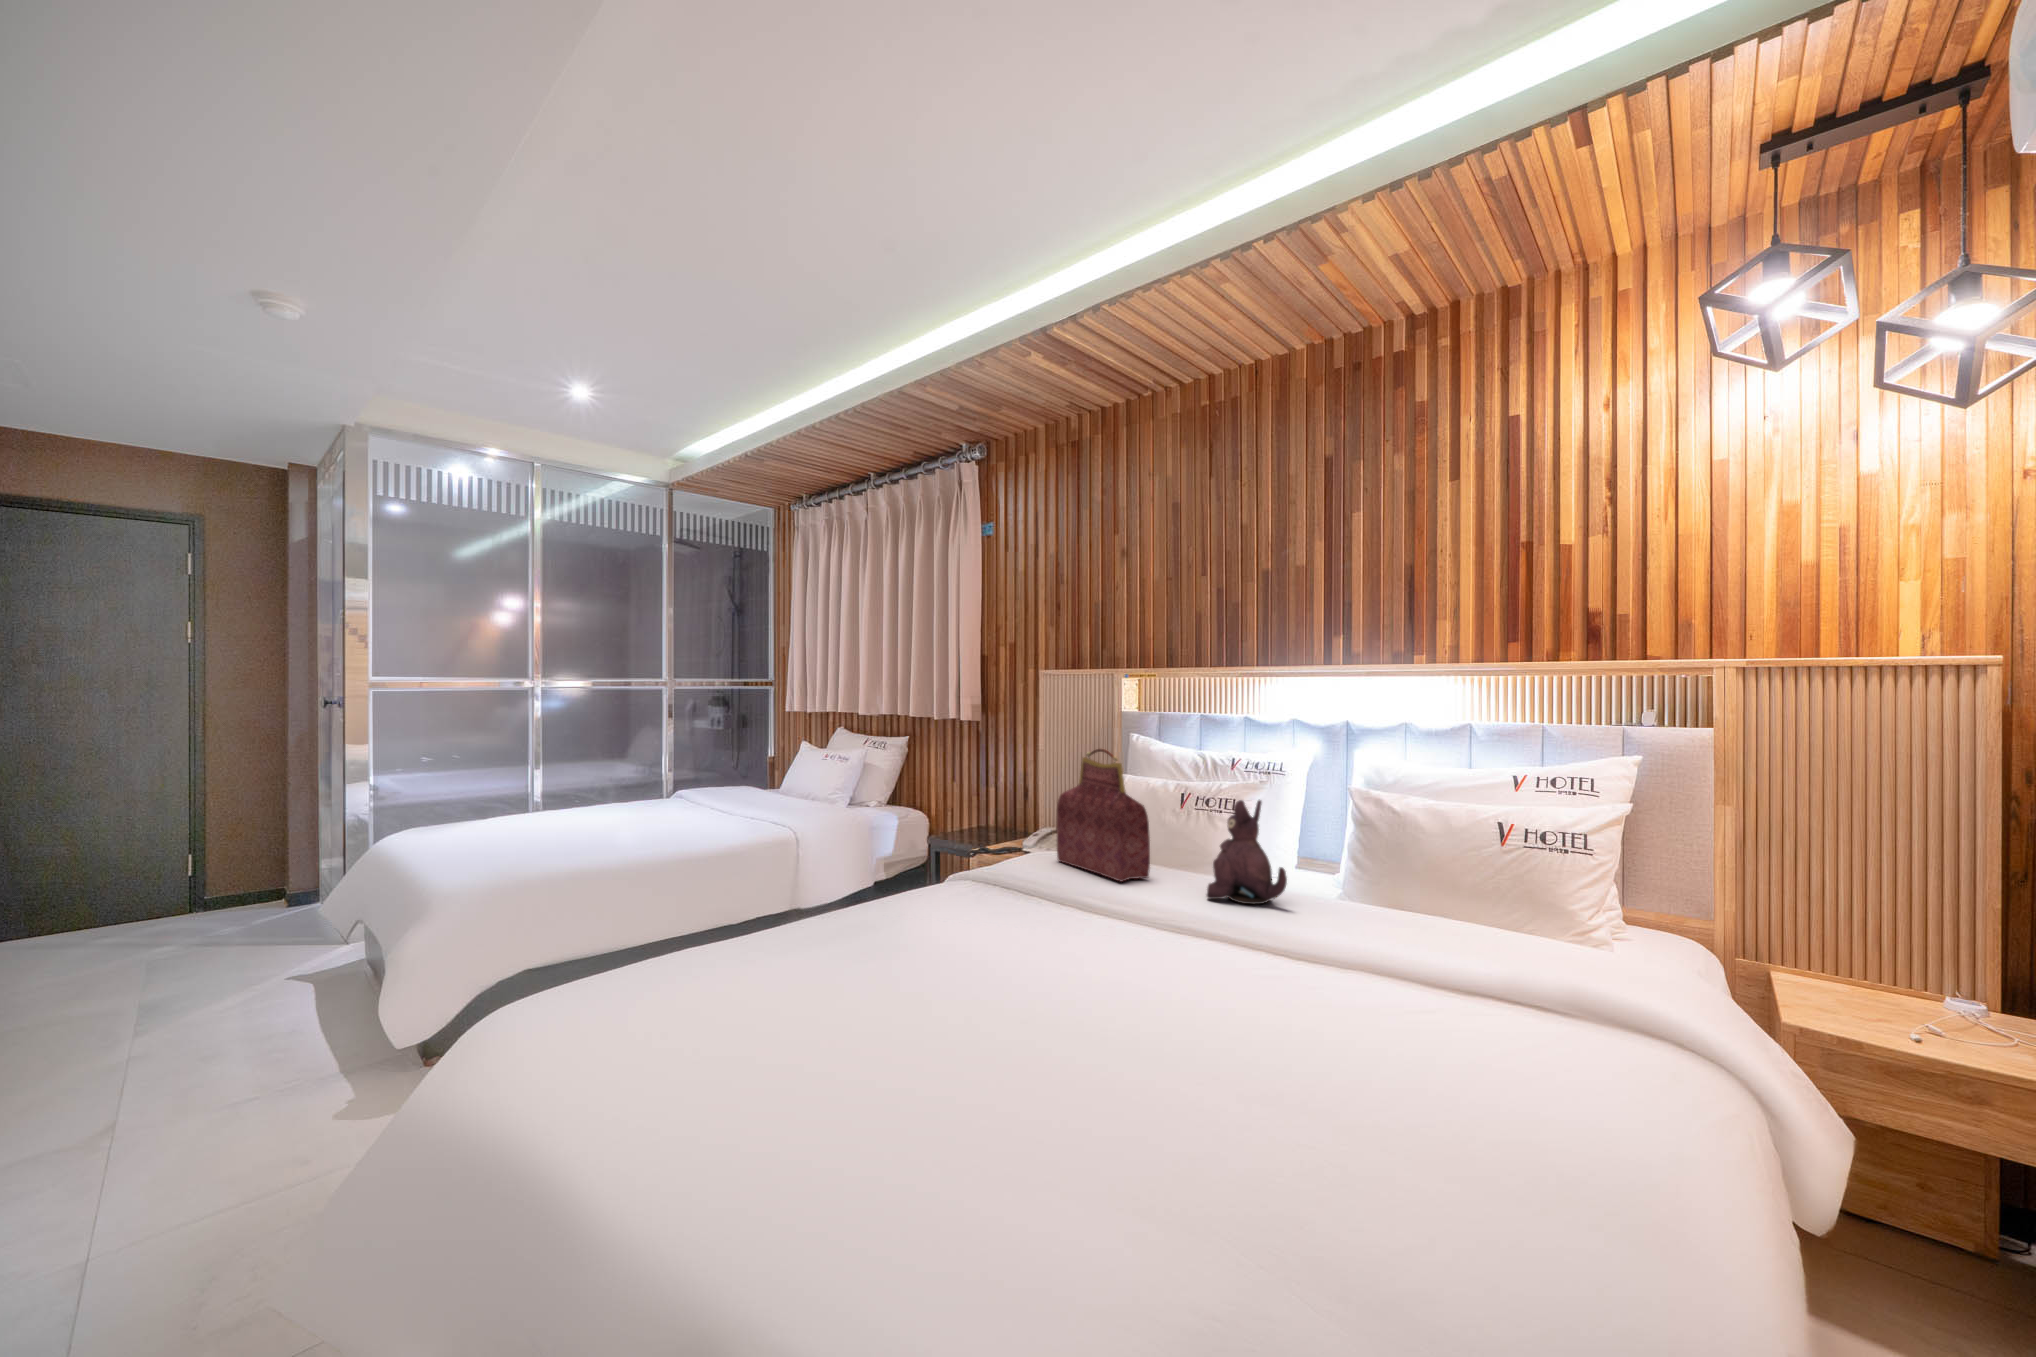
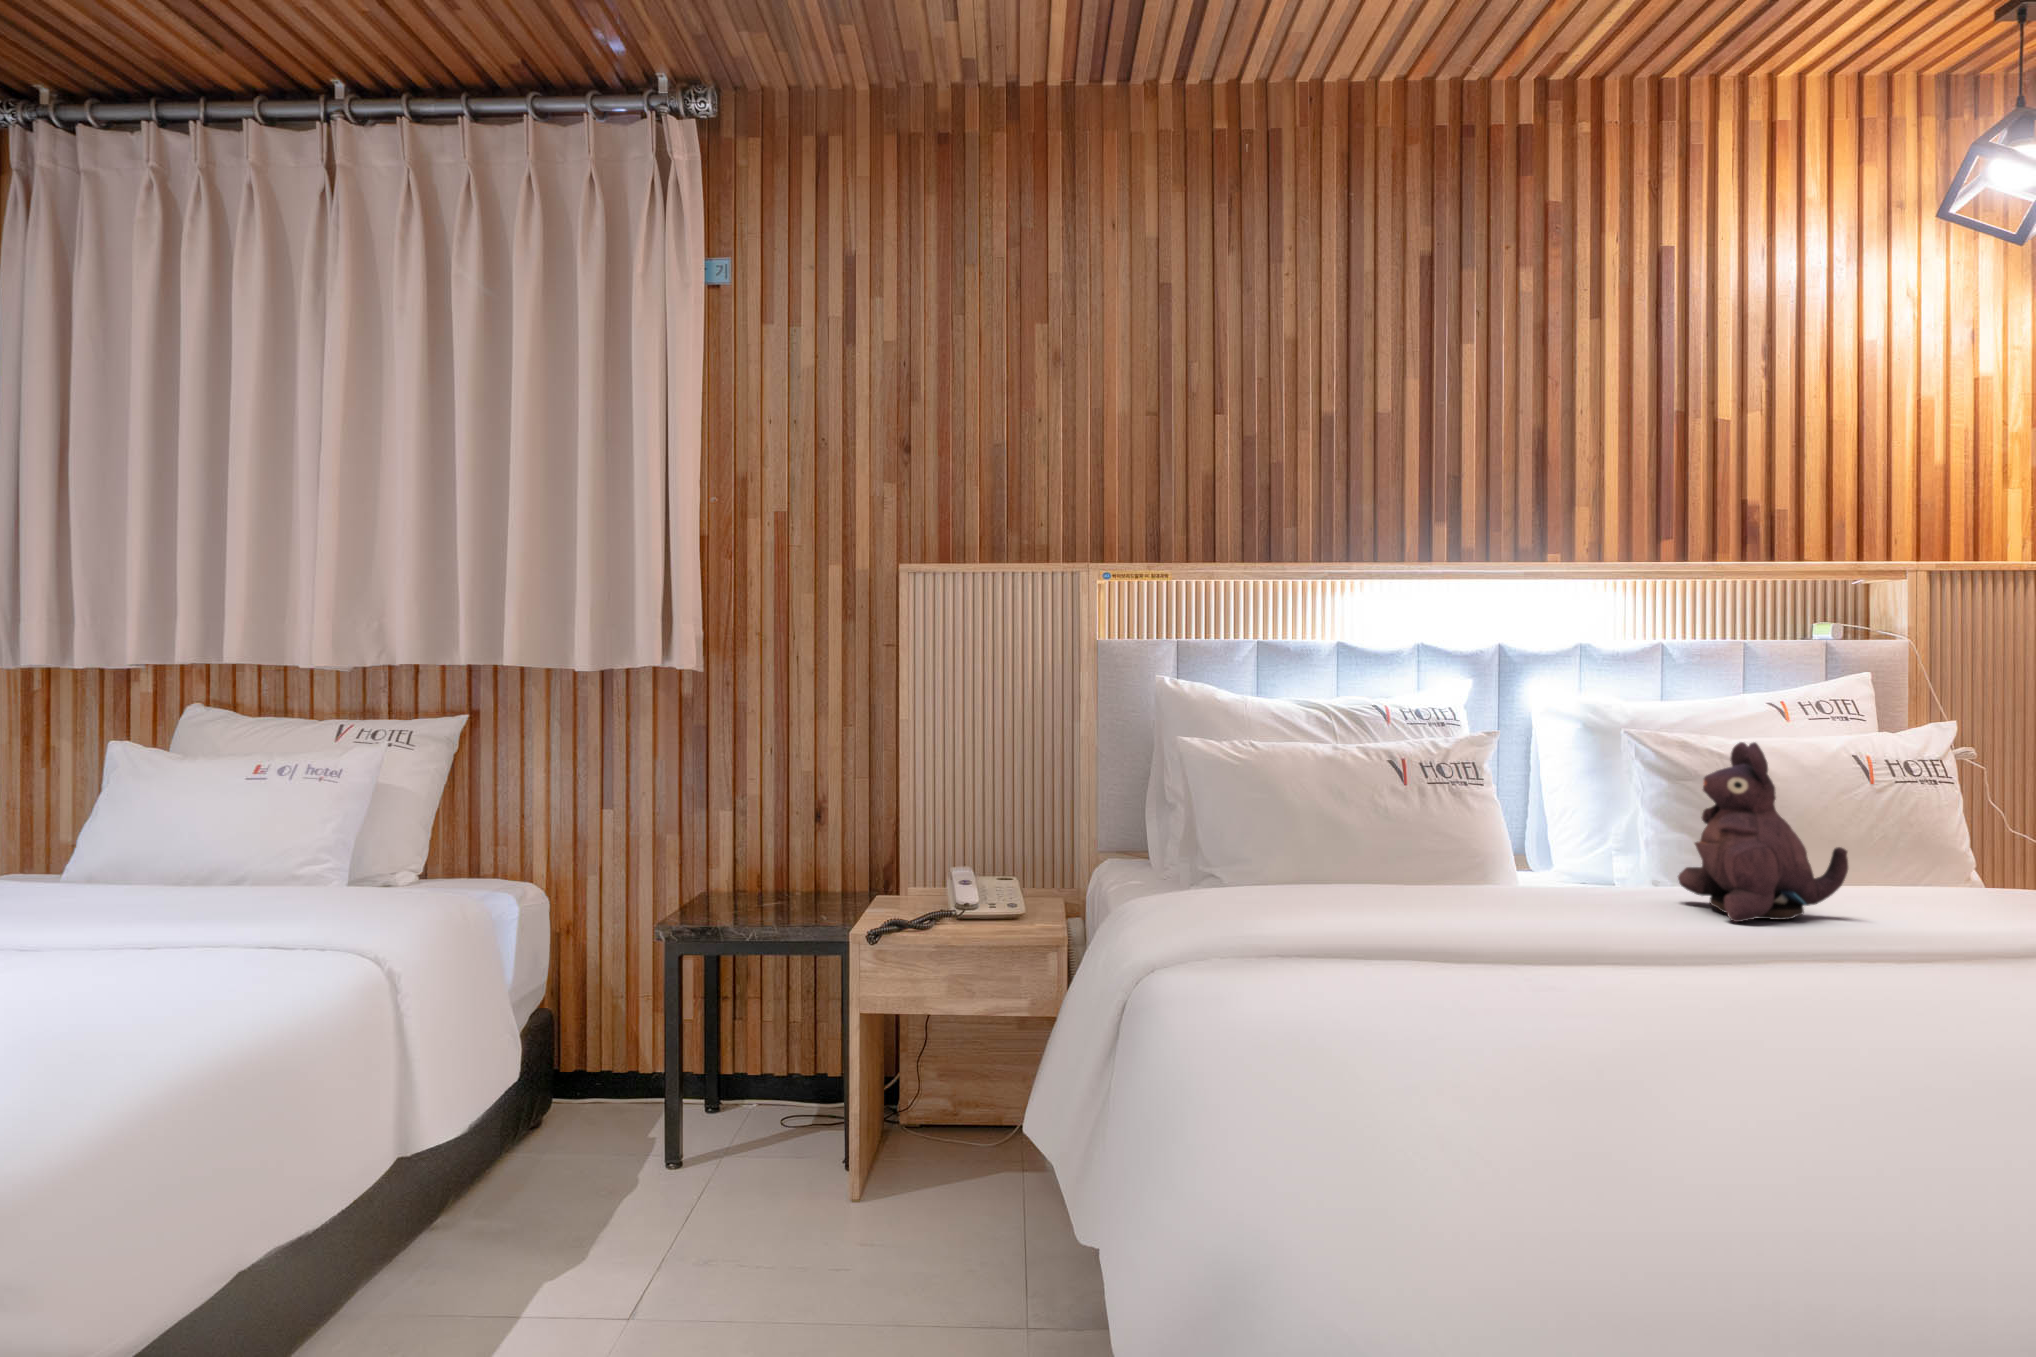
handbag: present [1057,749,1150,882] -> none [1325,671,1570,921]

